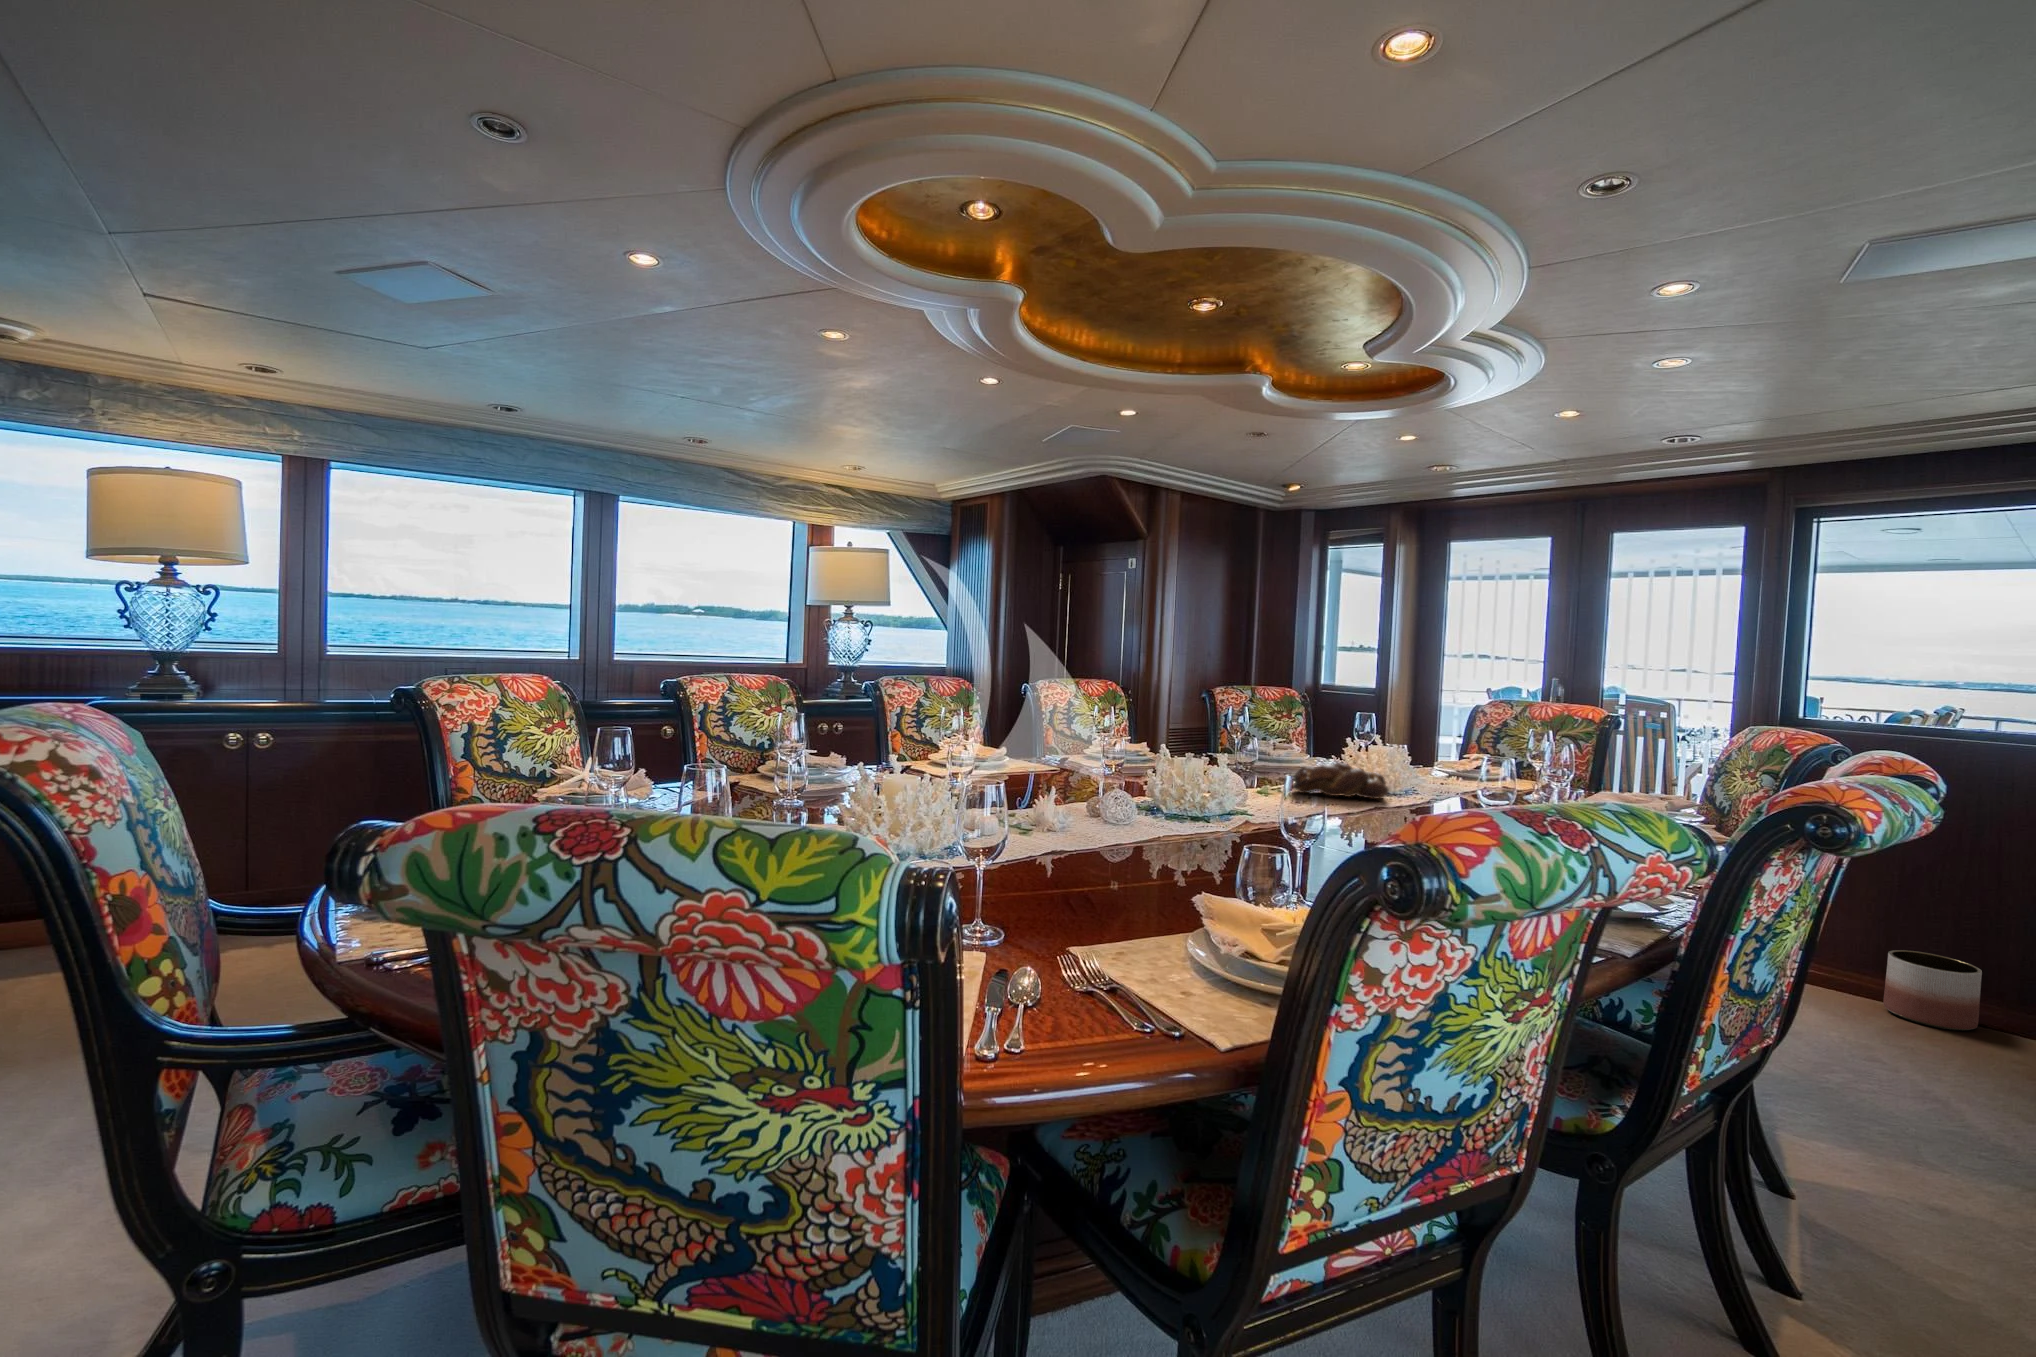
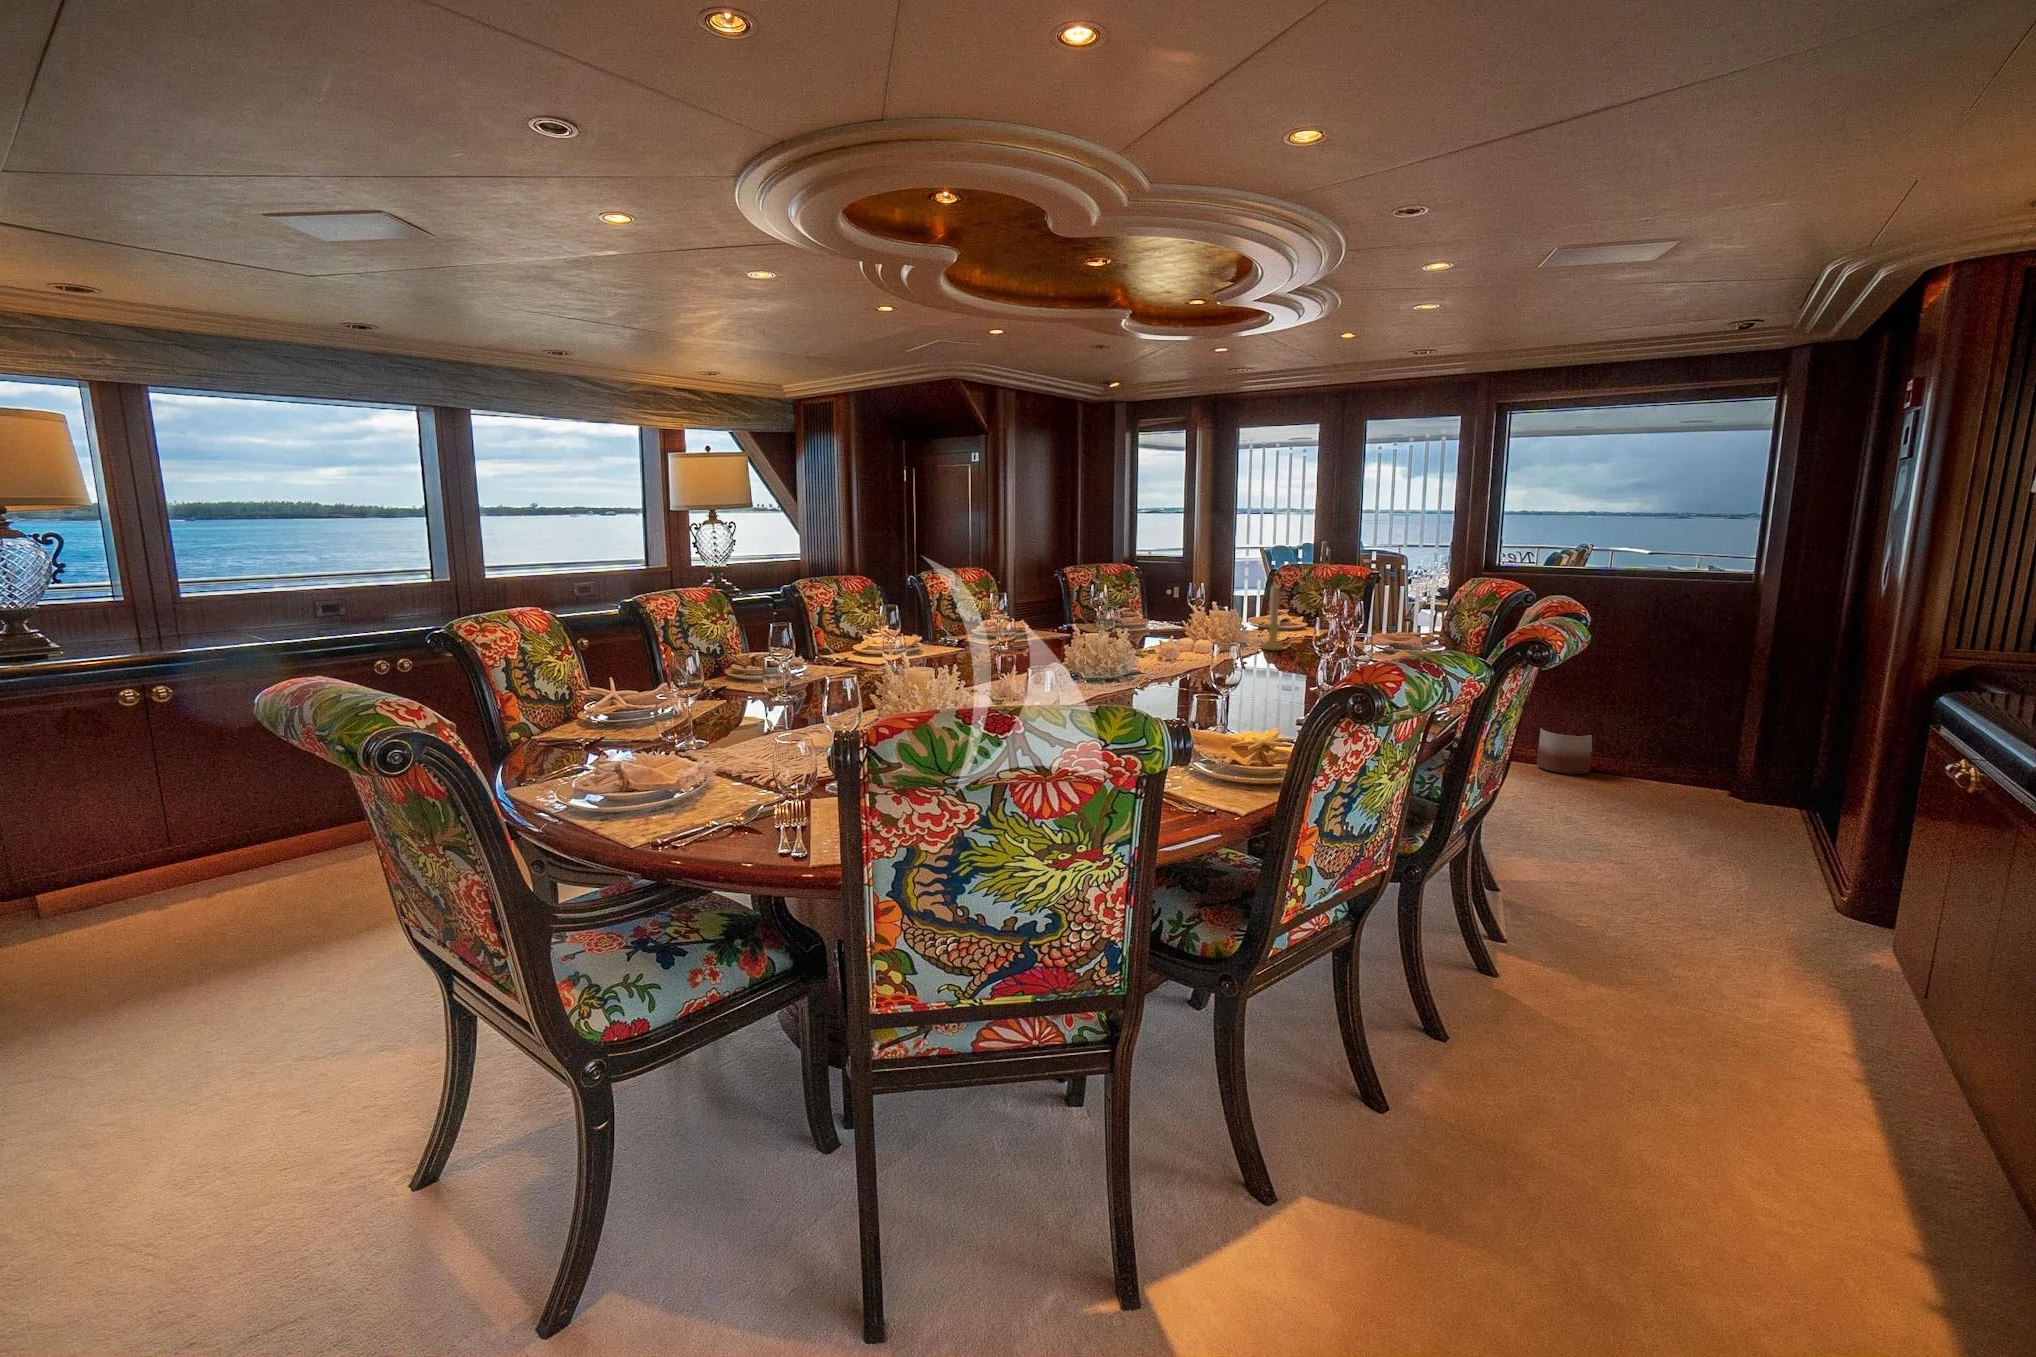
candle holder: none [1421,710,1454,800] -> present [1261,586,1284,651]
bread loaf: present [1293,763,1388,799] -> none [1172,629,1242,655]

